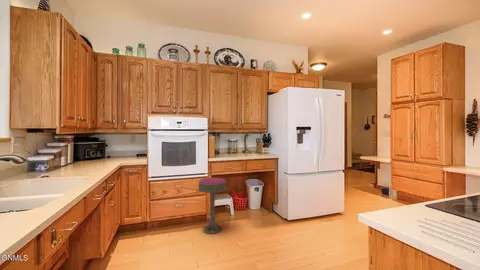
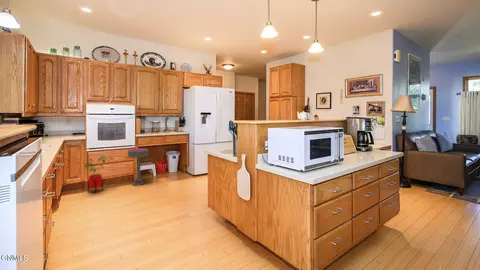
house plant: none [141,189,175,247] -> present [83,155,109,192]

